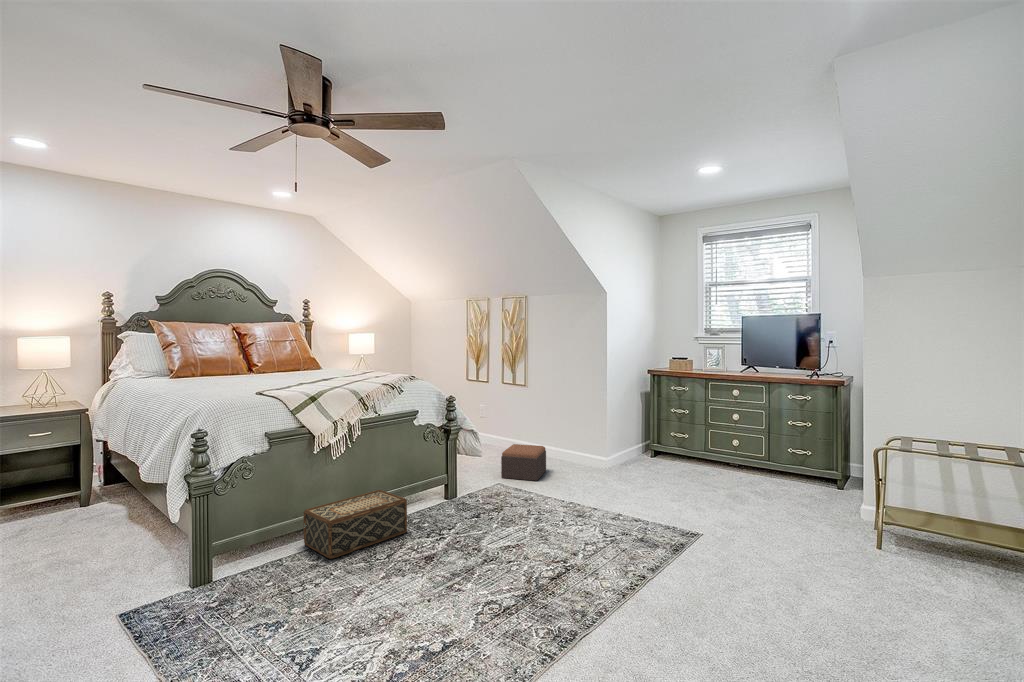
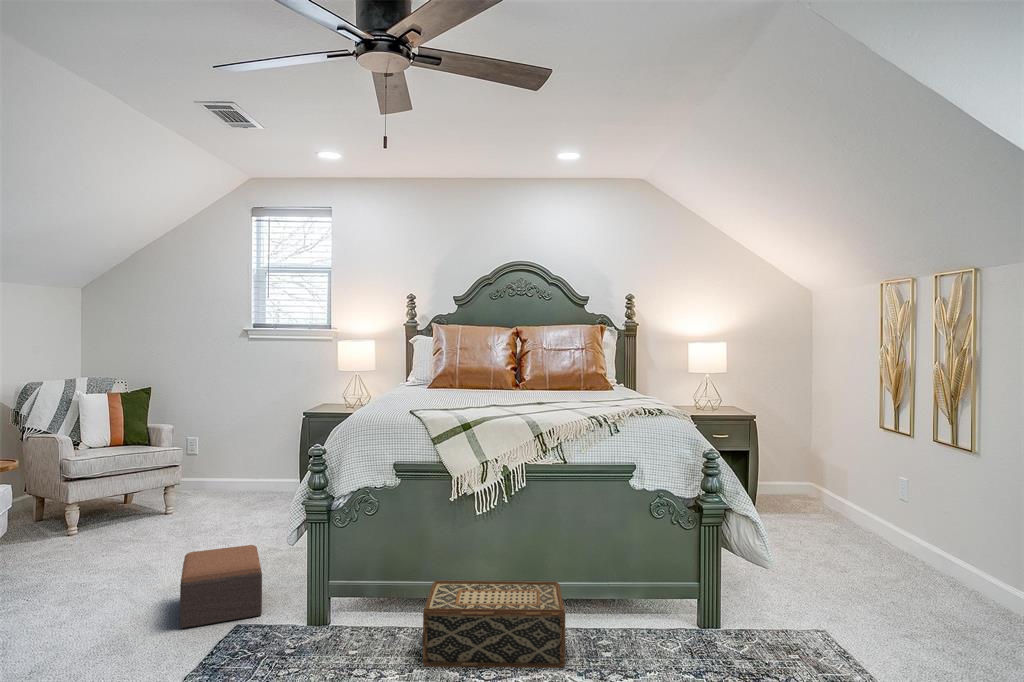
footstool: present [501,444,546,481] -> present [180,545,262,628]

